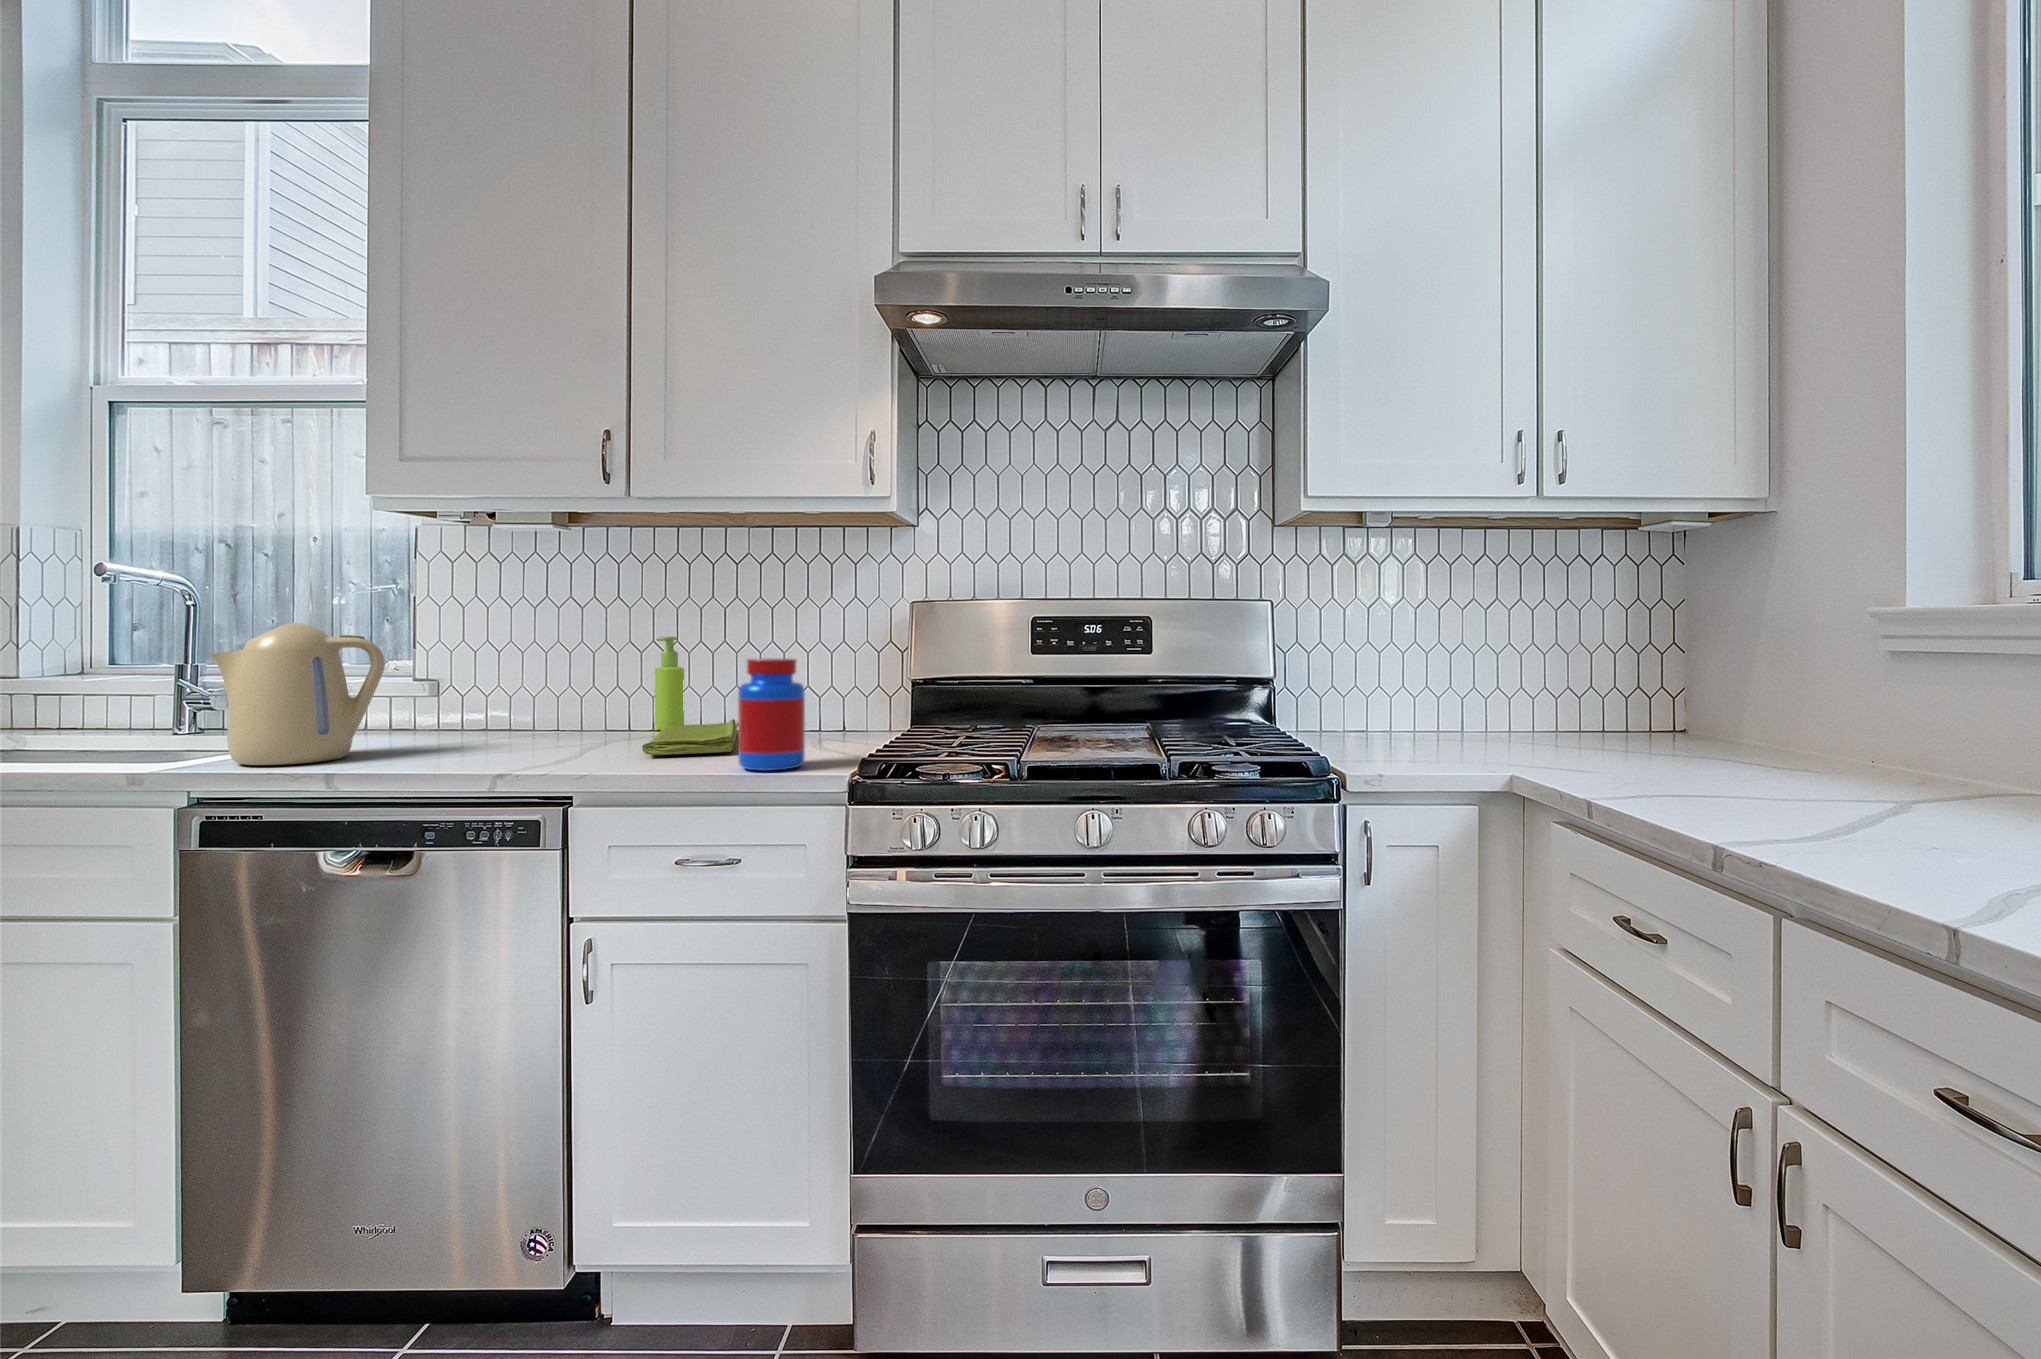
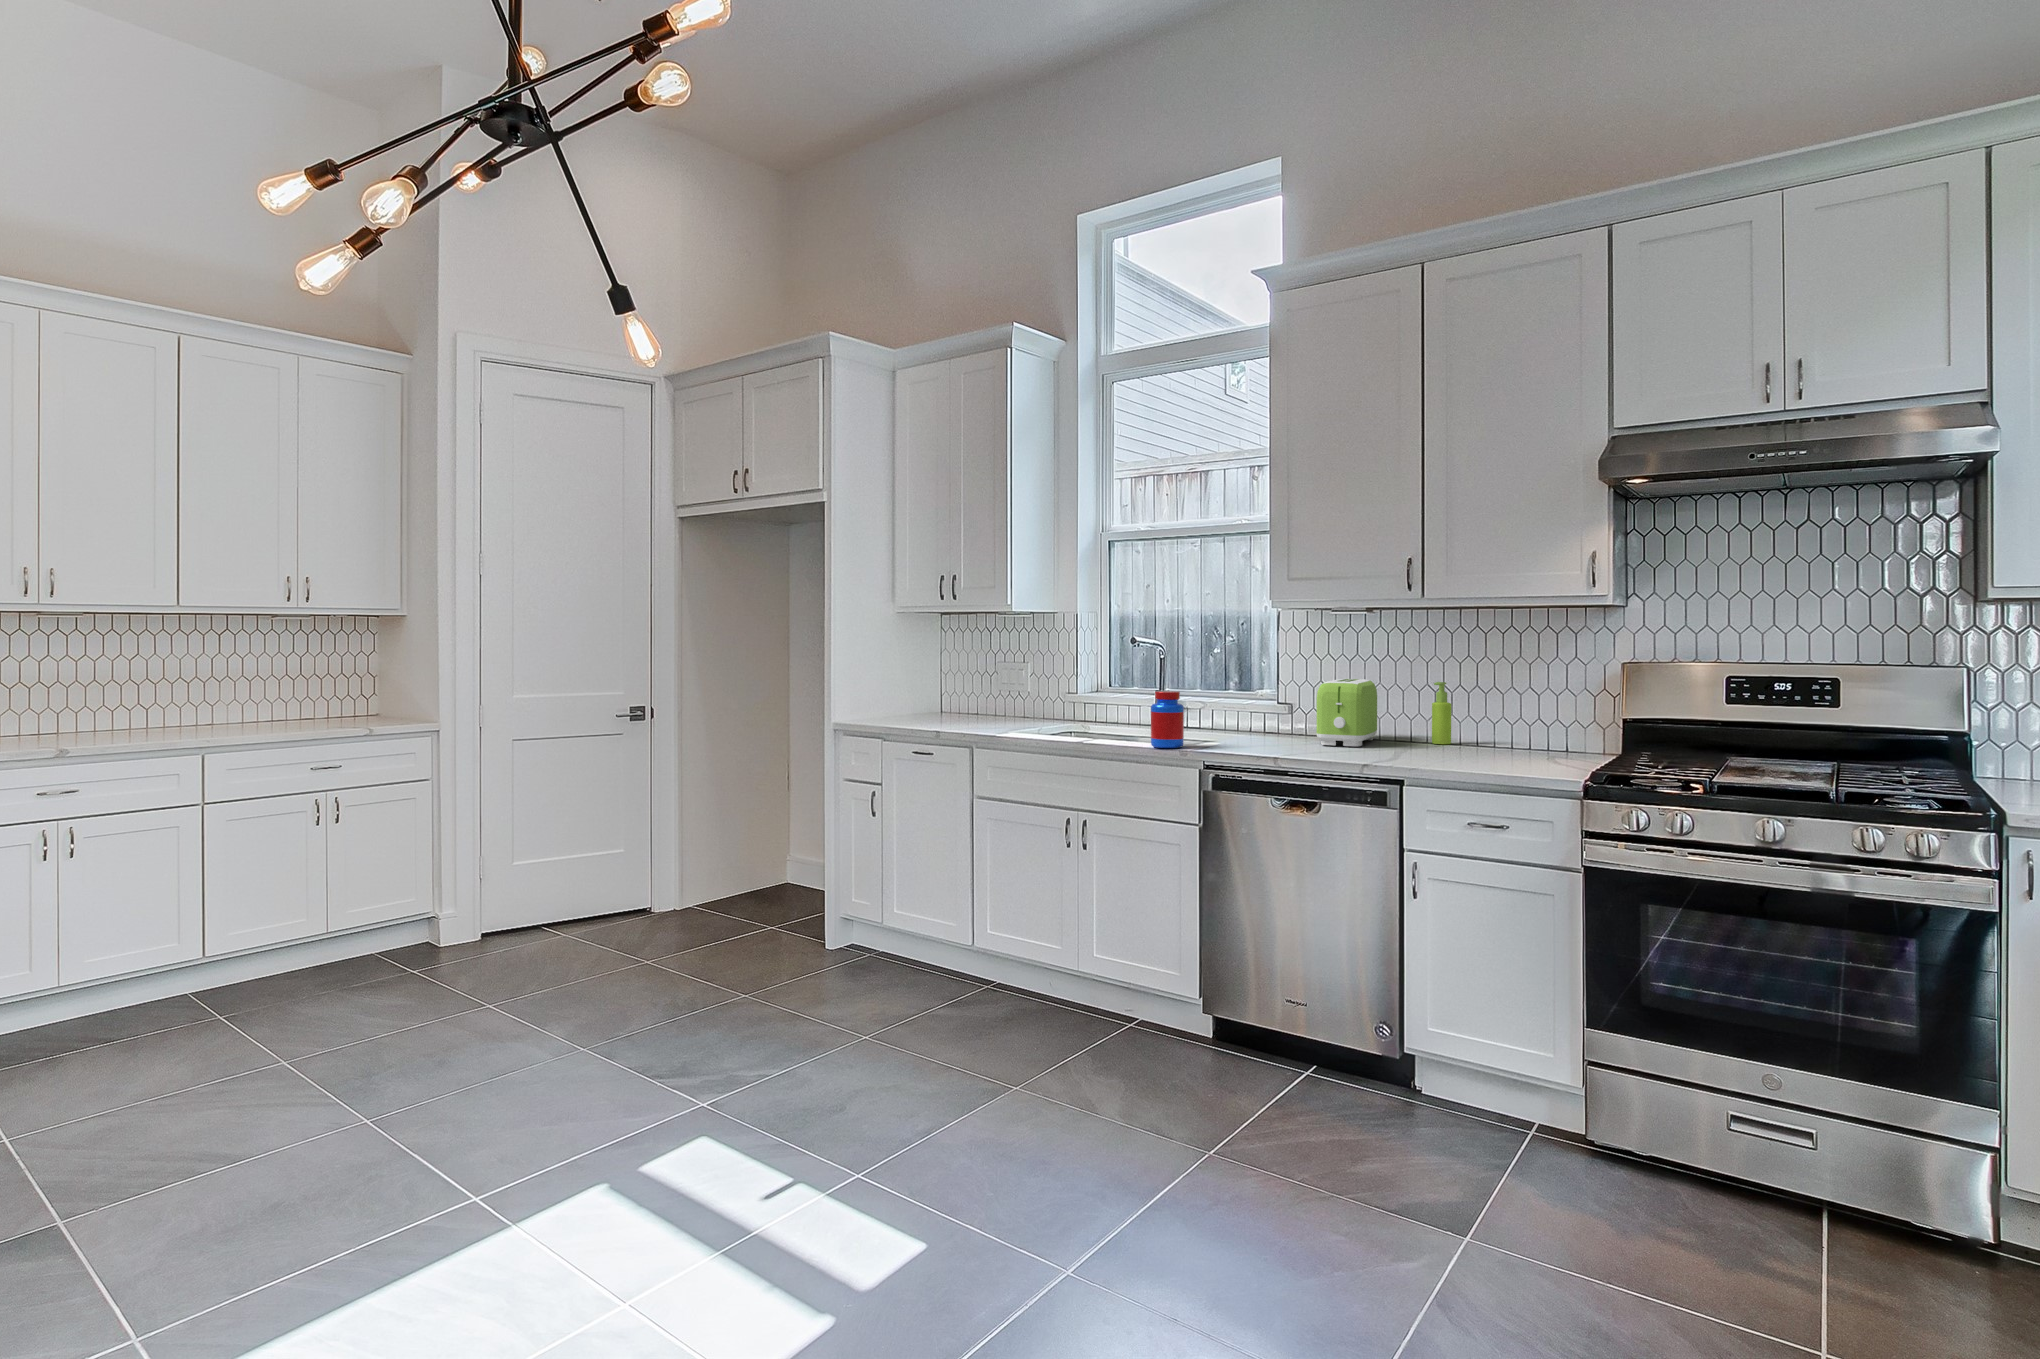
kettle: present [210,623,385,765] -> none [1208,673,1288,751]
toaster: none [451,636,574,743] -> present [1317,679,1377,746]
jar: present [738,658,805,771] -> present [1151,691,1184,748]
dish towel: present [642,719,737,755] -> none [1439,740,1497,761]

